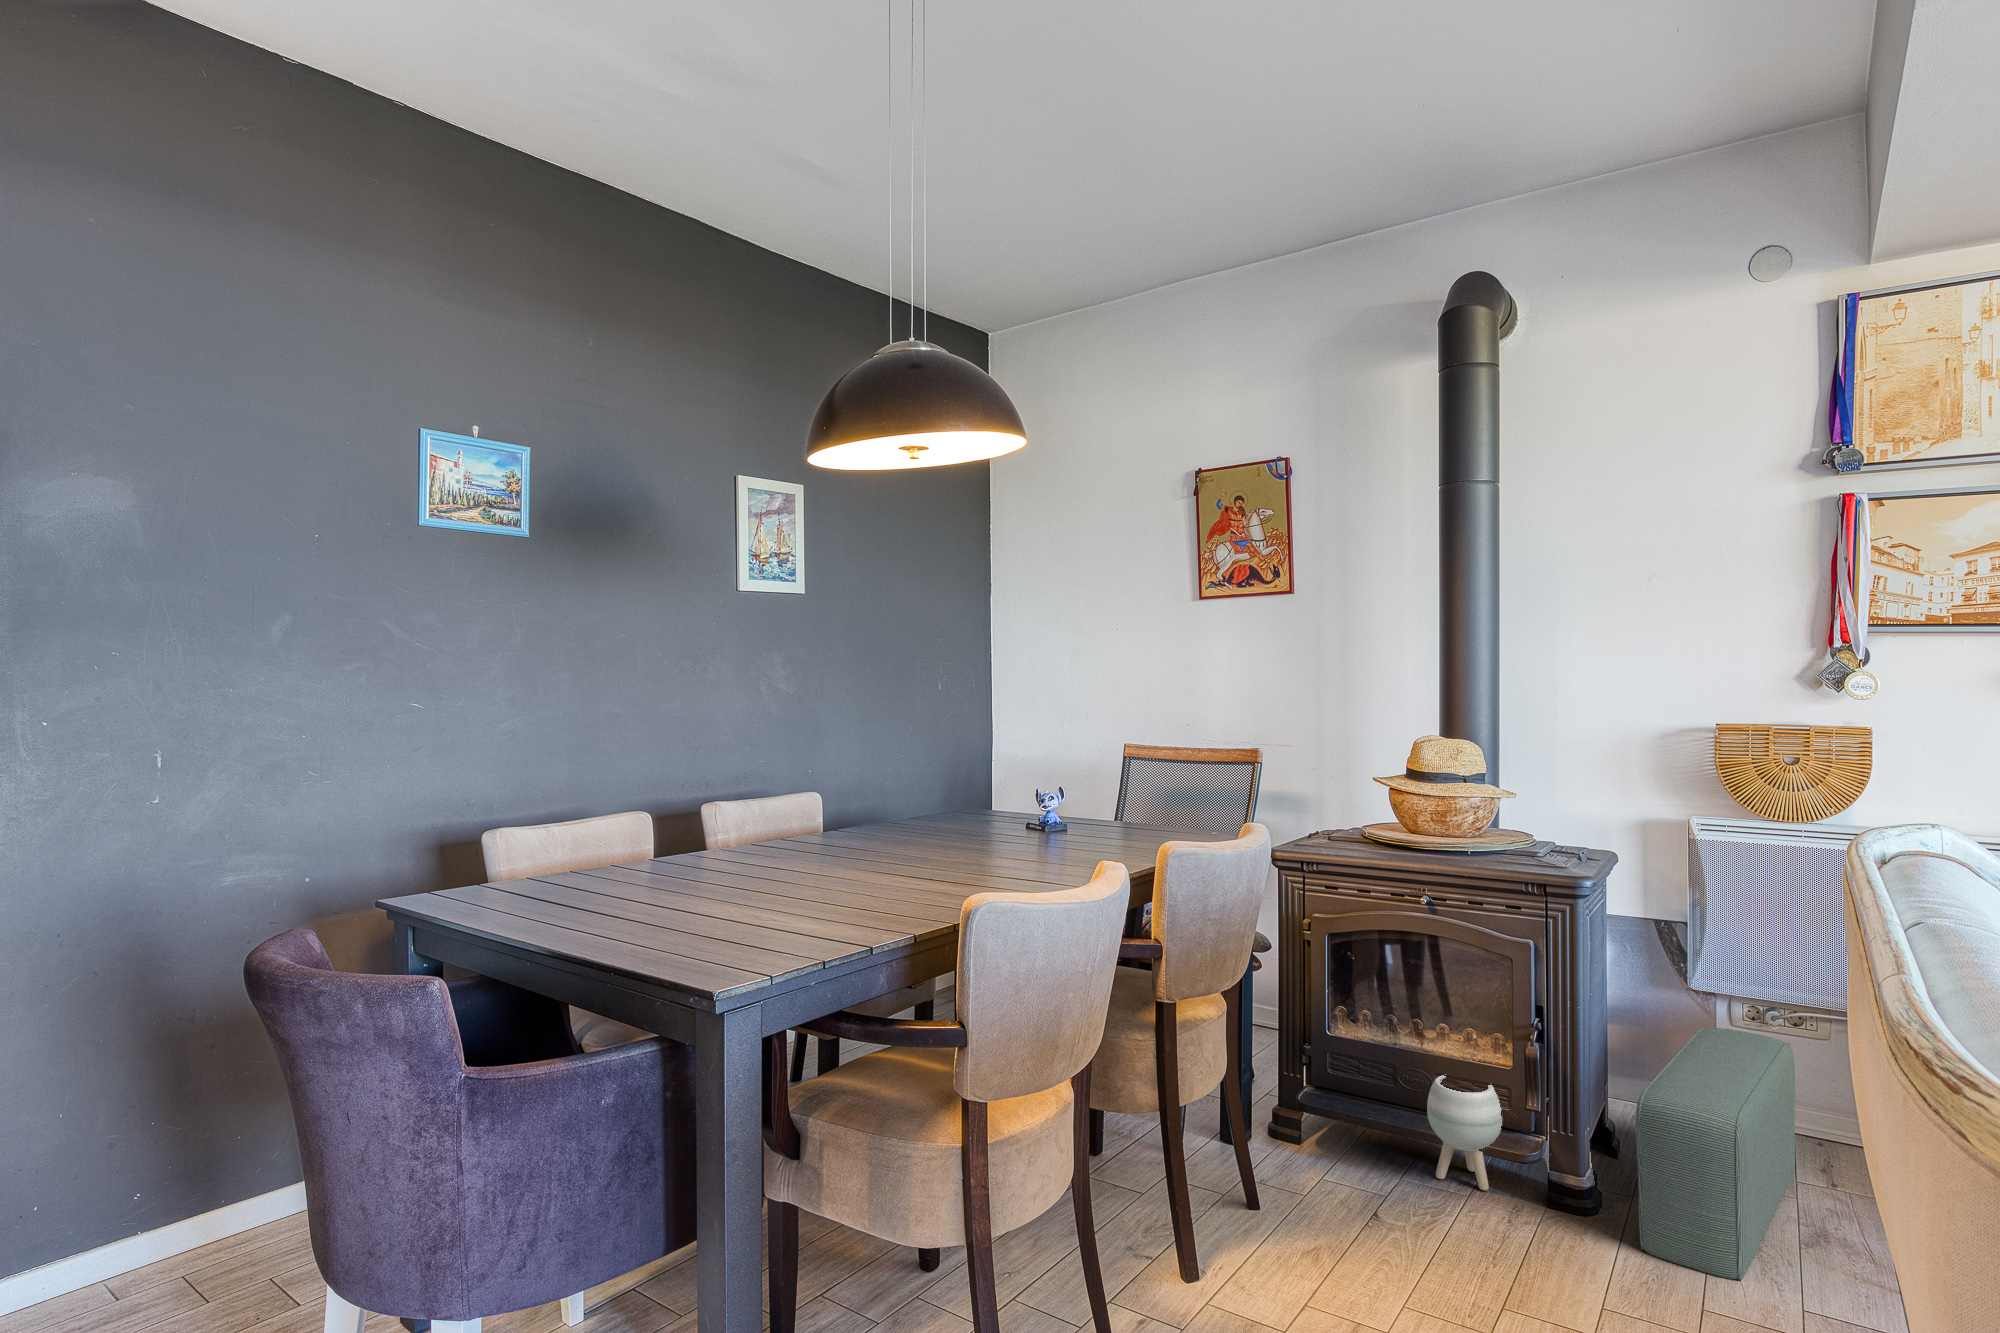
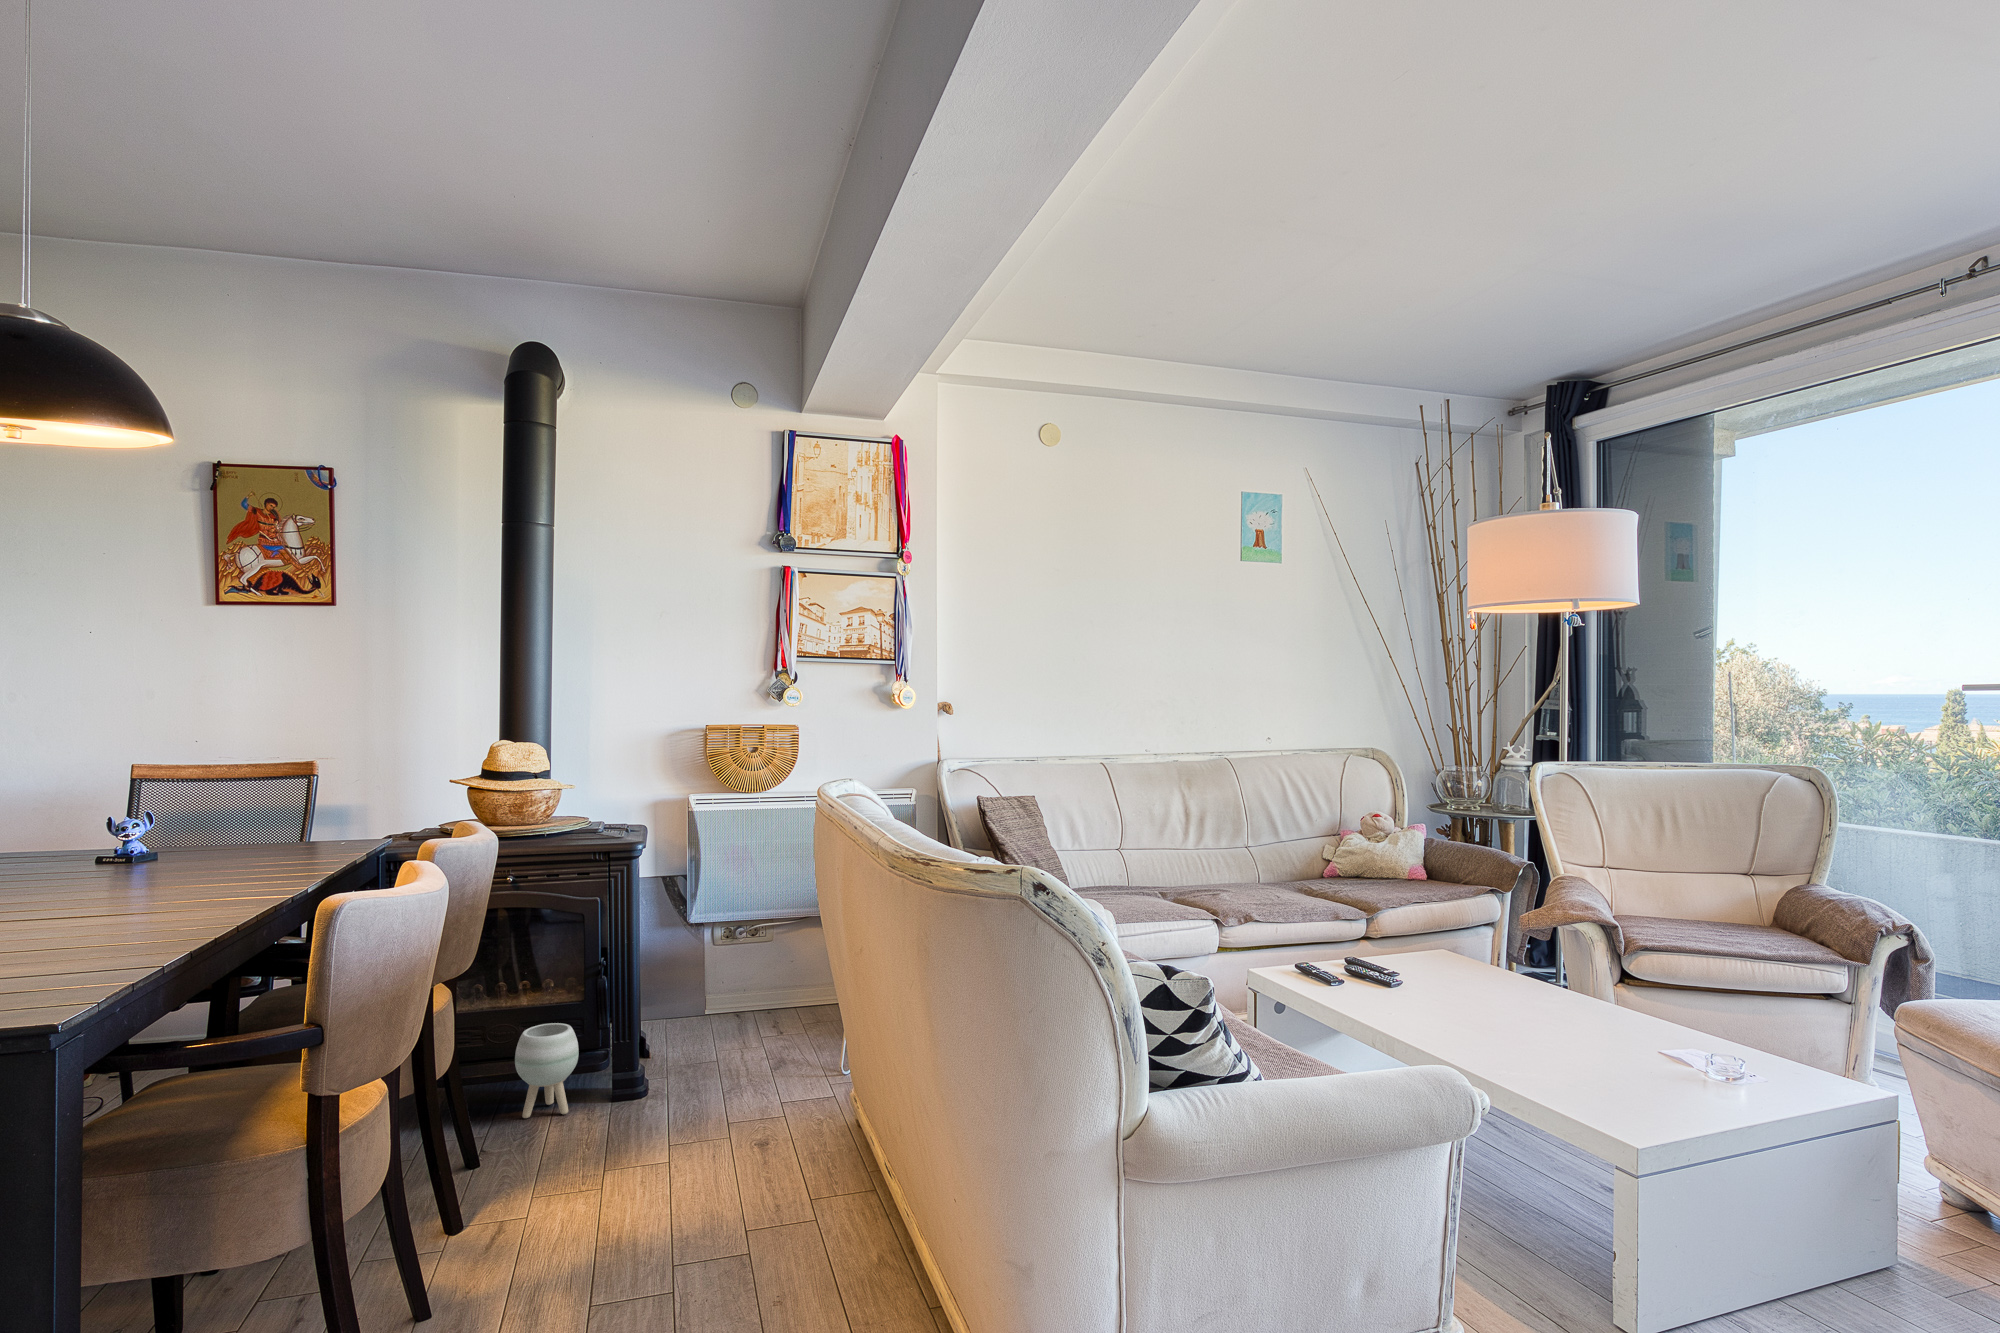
pouf: present [1636,1027,1795,1280] -> none [685,944,763,1113]

